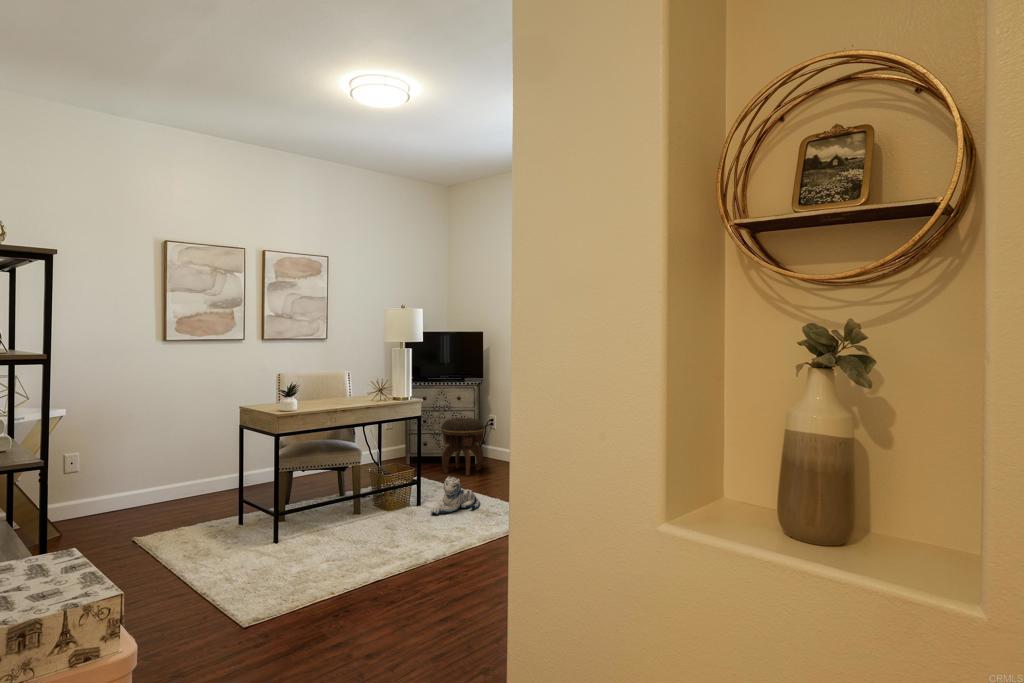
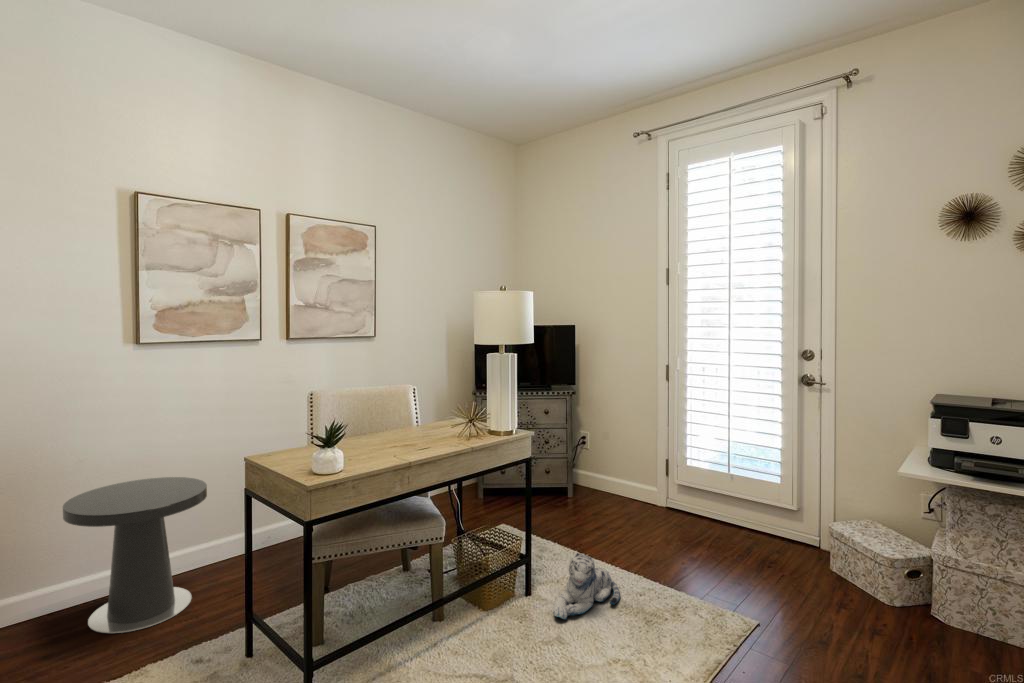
footstool: present [441,418,484,476] -> none [531,441,590,523]
side table: none [123,429,210,518] -> present [63,477,207,633]

